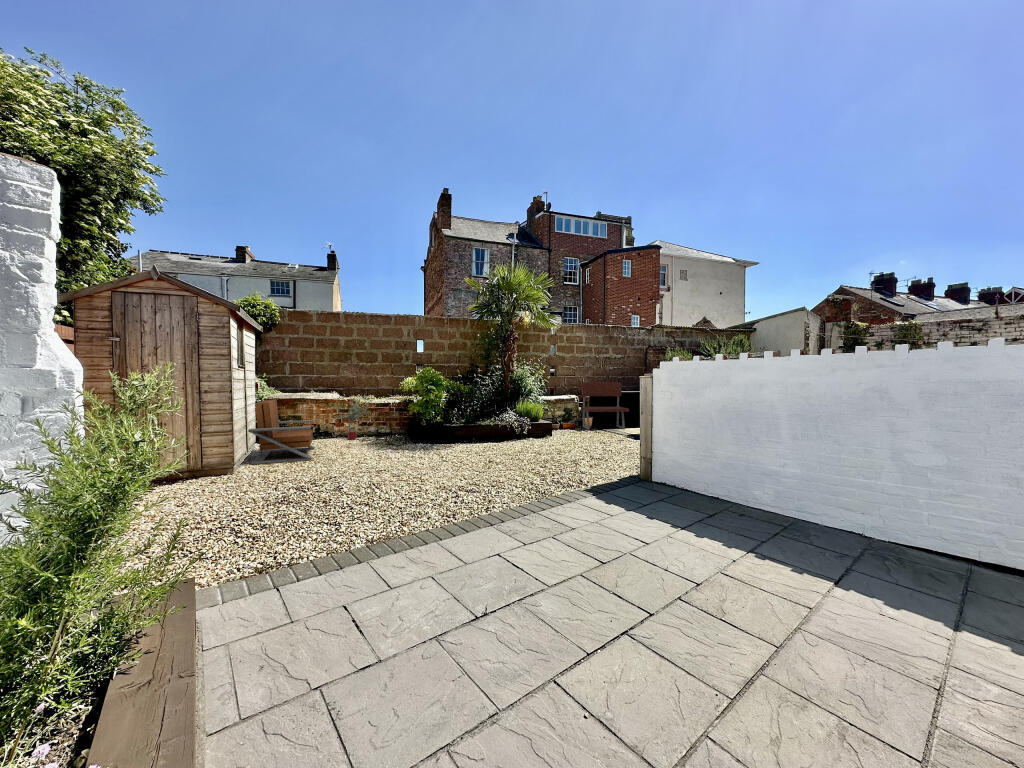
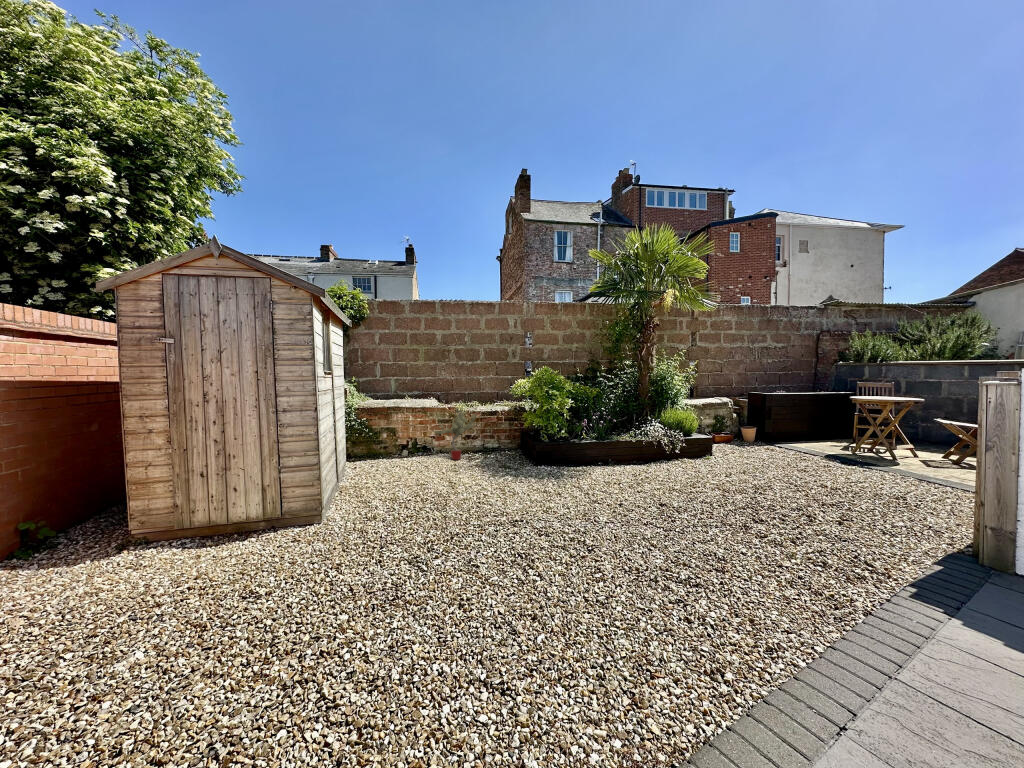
bench: present [582,382,629,430] -> none [742,382,820,448]
lounge chair: present [248,399,315,464] -> none [339,413,419,507]

